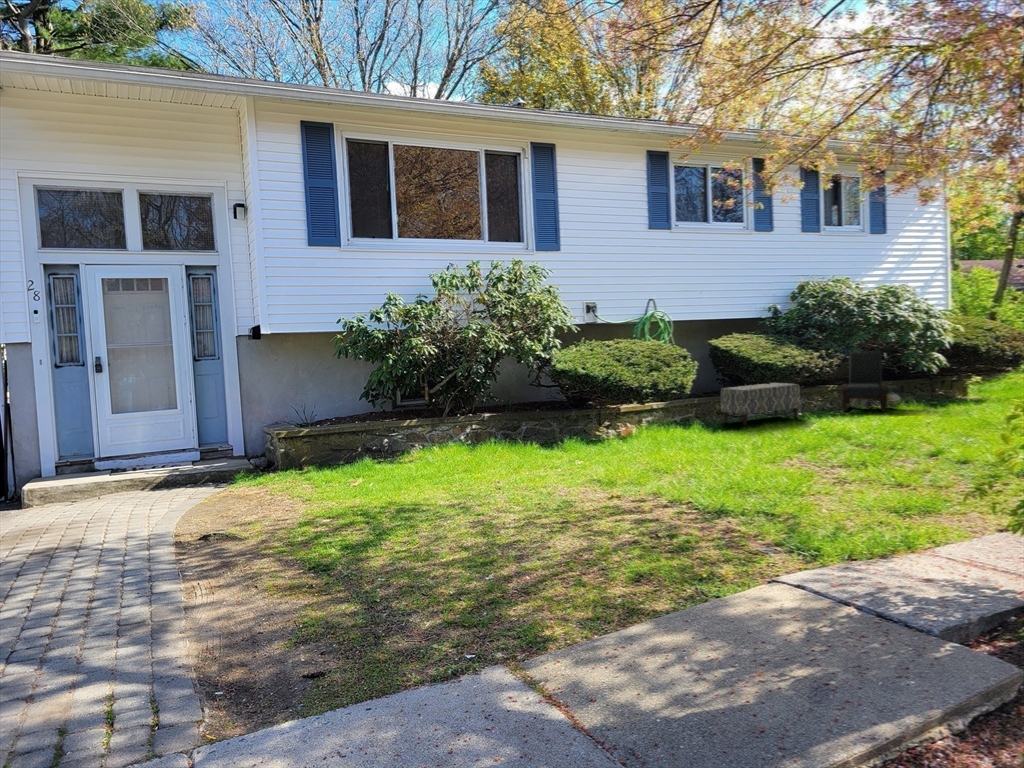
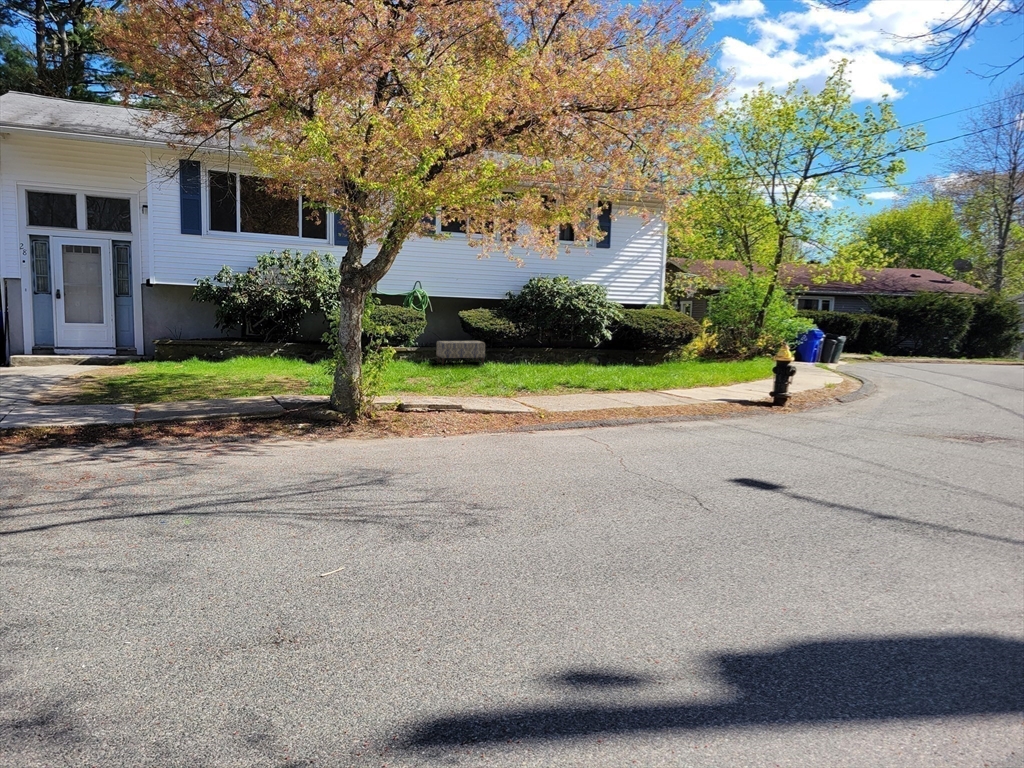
lounge chair: present [842,351,887,412] -> none [519,326,556,365]

